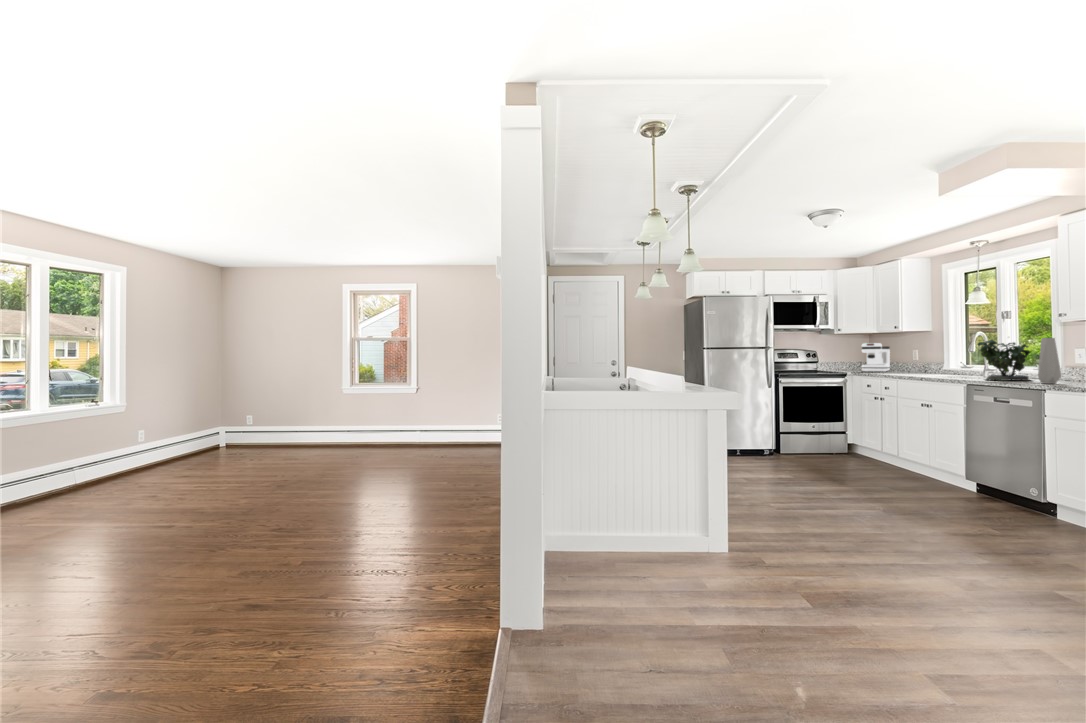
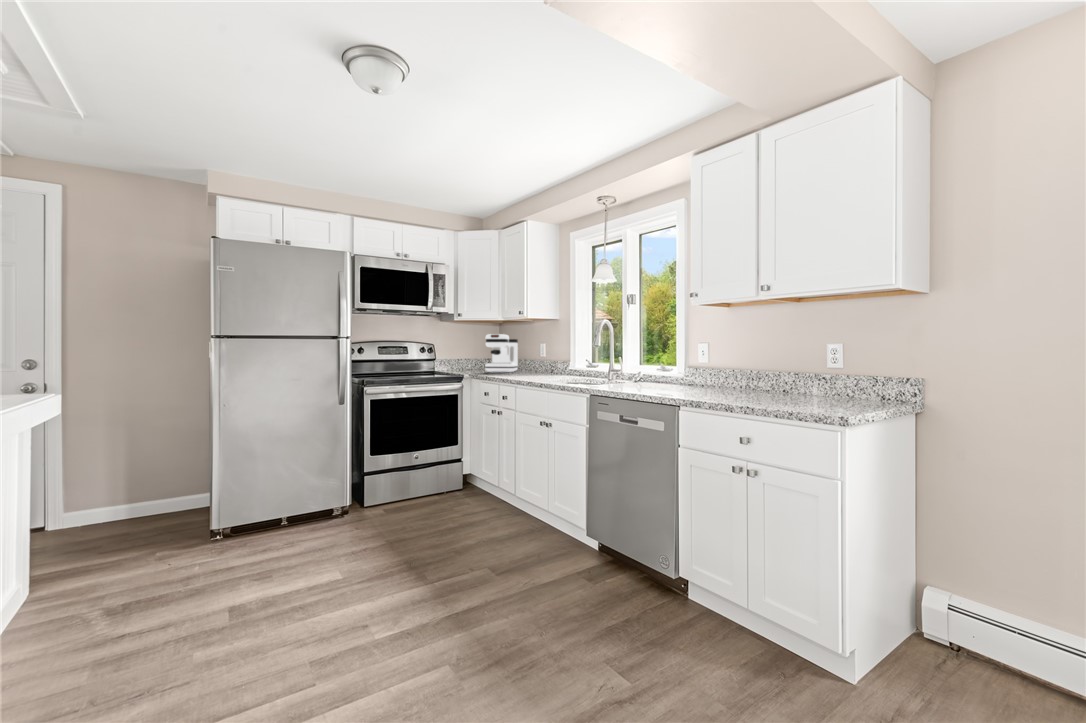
vase: present [1038,338,1061,384] -> none [668,326,693,394]
potted plant: present [978,340,1030,381] -> none [602,325,663,388]

